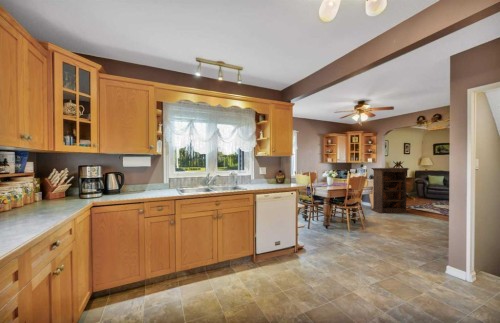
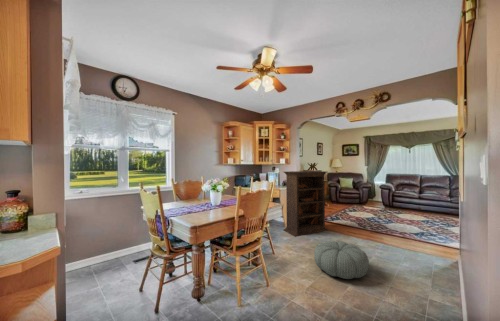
pouf: none [394,213,434,232] -> present [314,241,369,279]

